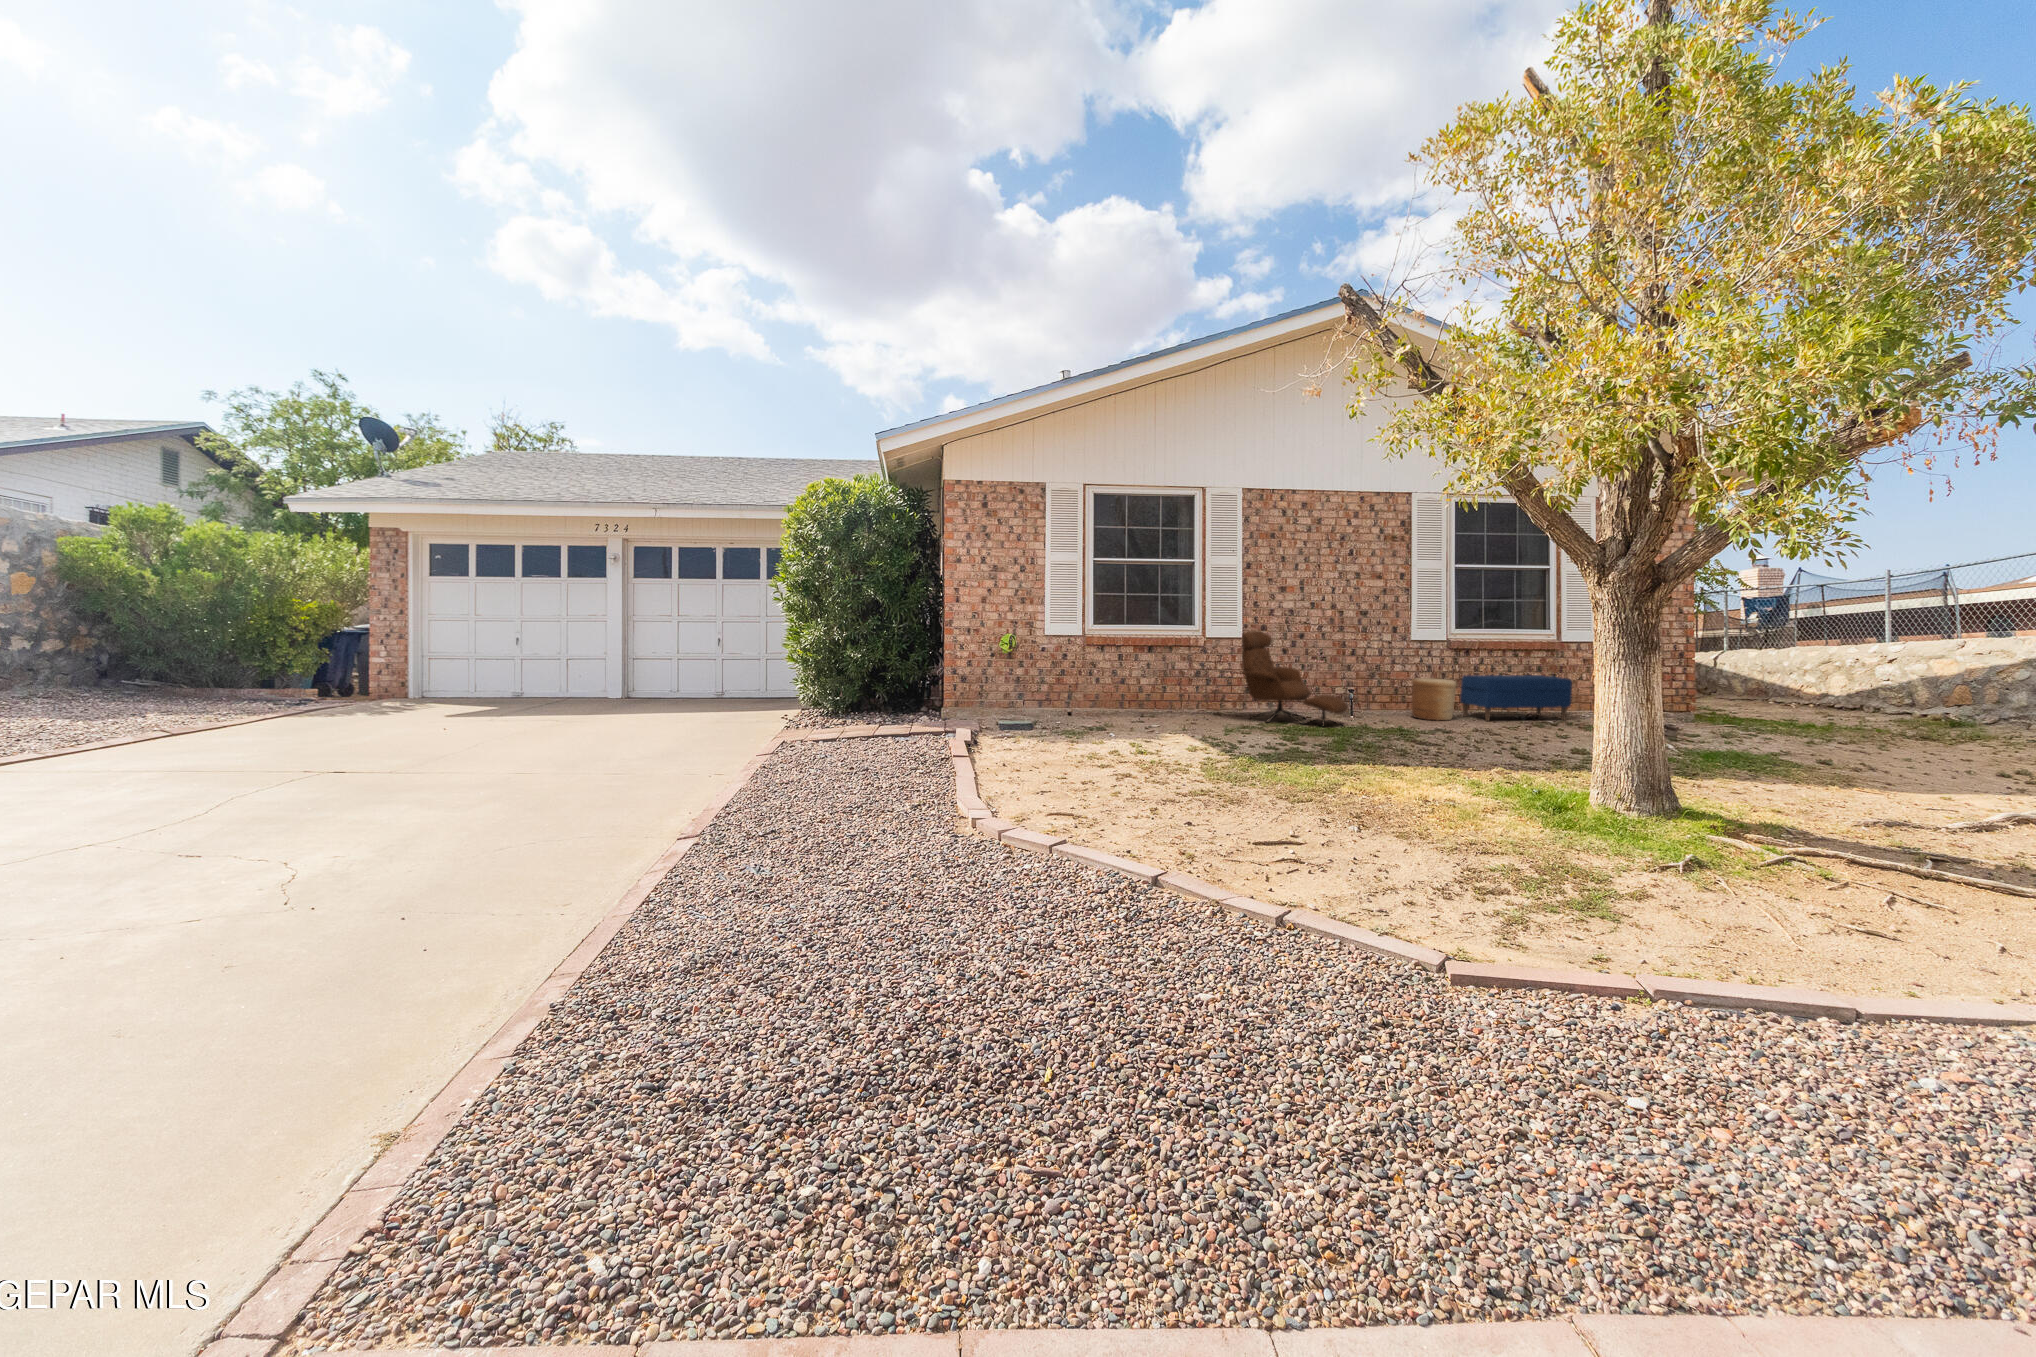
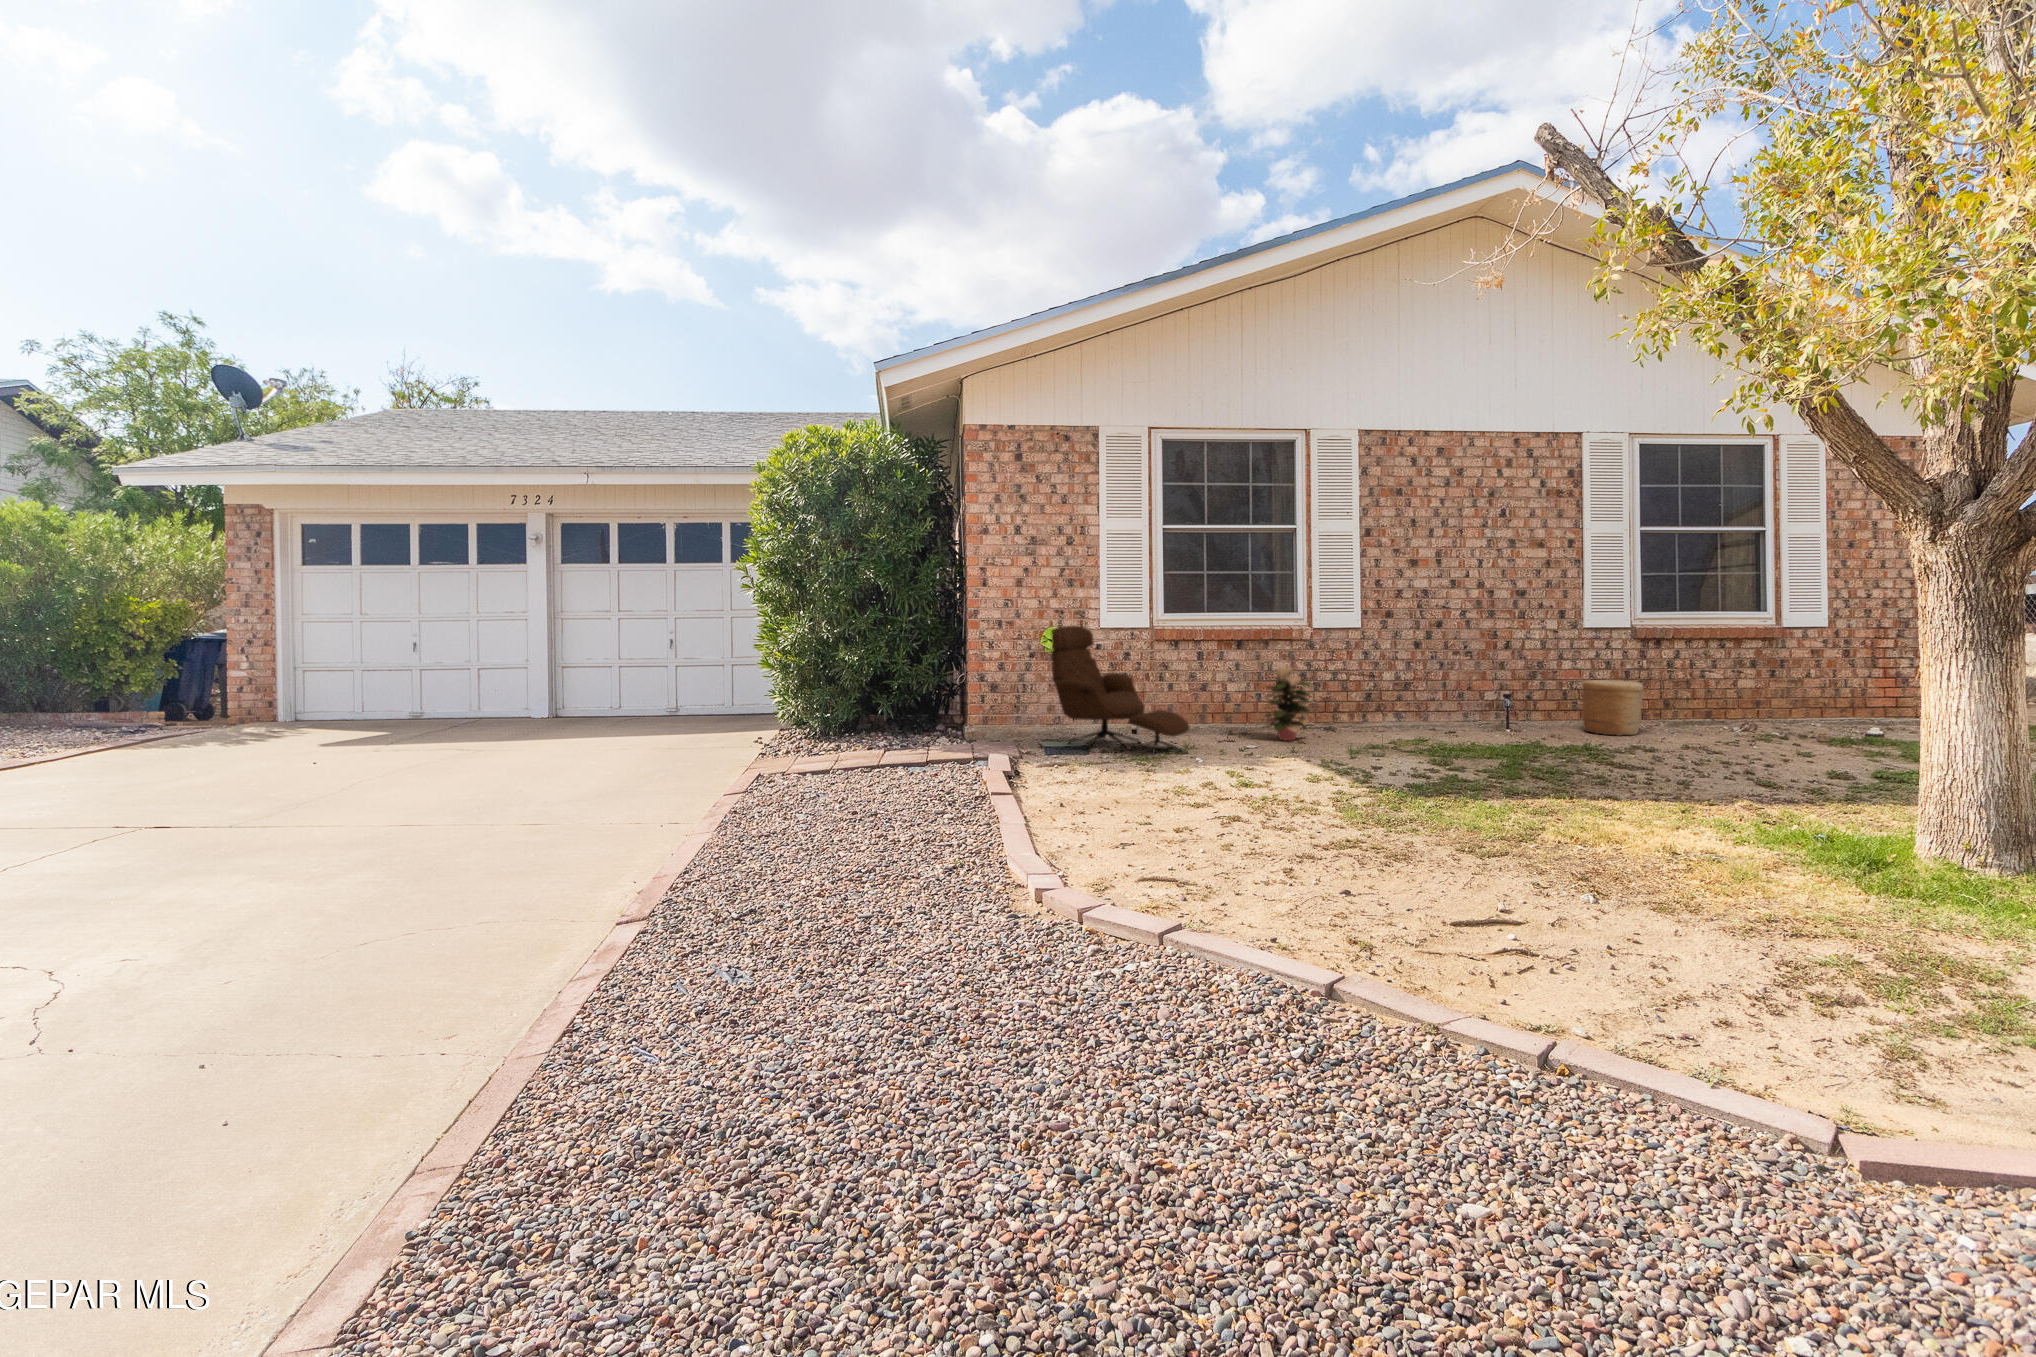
lounge chair: present [1242,631,1348,726] -> present [1051,626,1190,754]
decorative plant: none [1166,666,1206,721] -> present [1263,668,1310,741]
bench: present [1460,675,1572,721] -> none [1646,674,1798,736]

